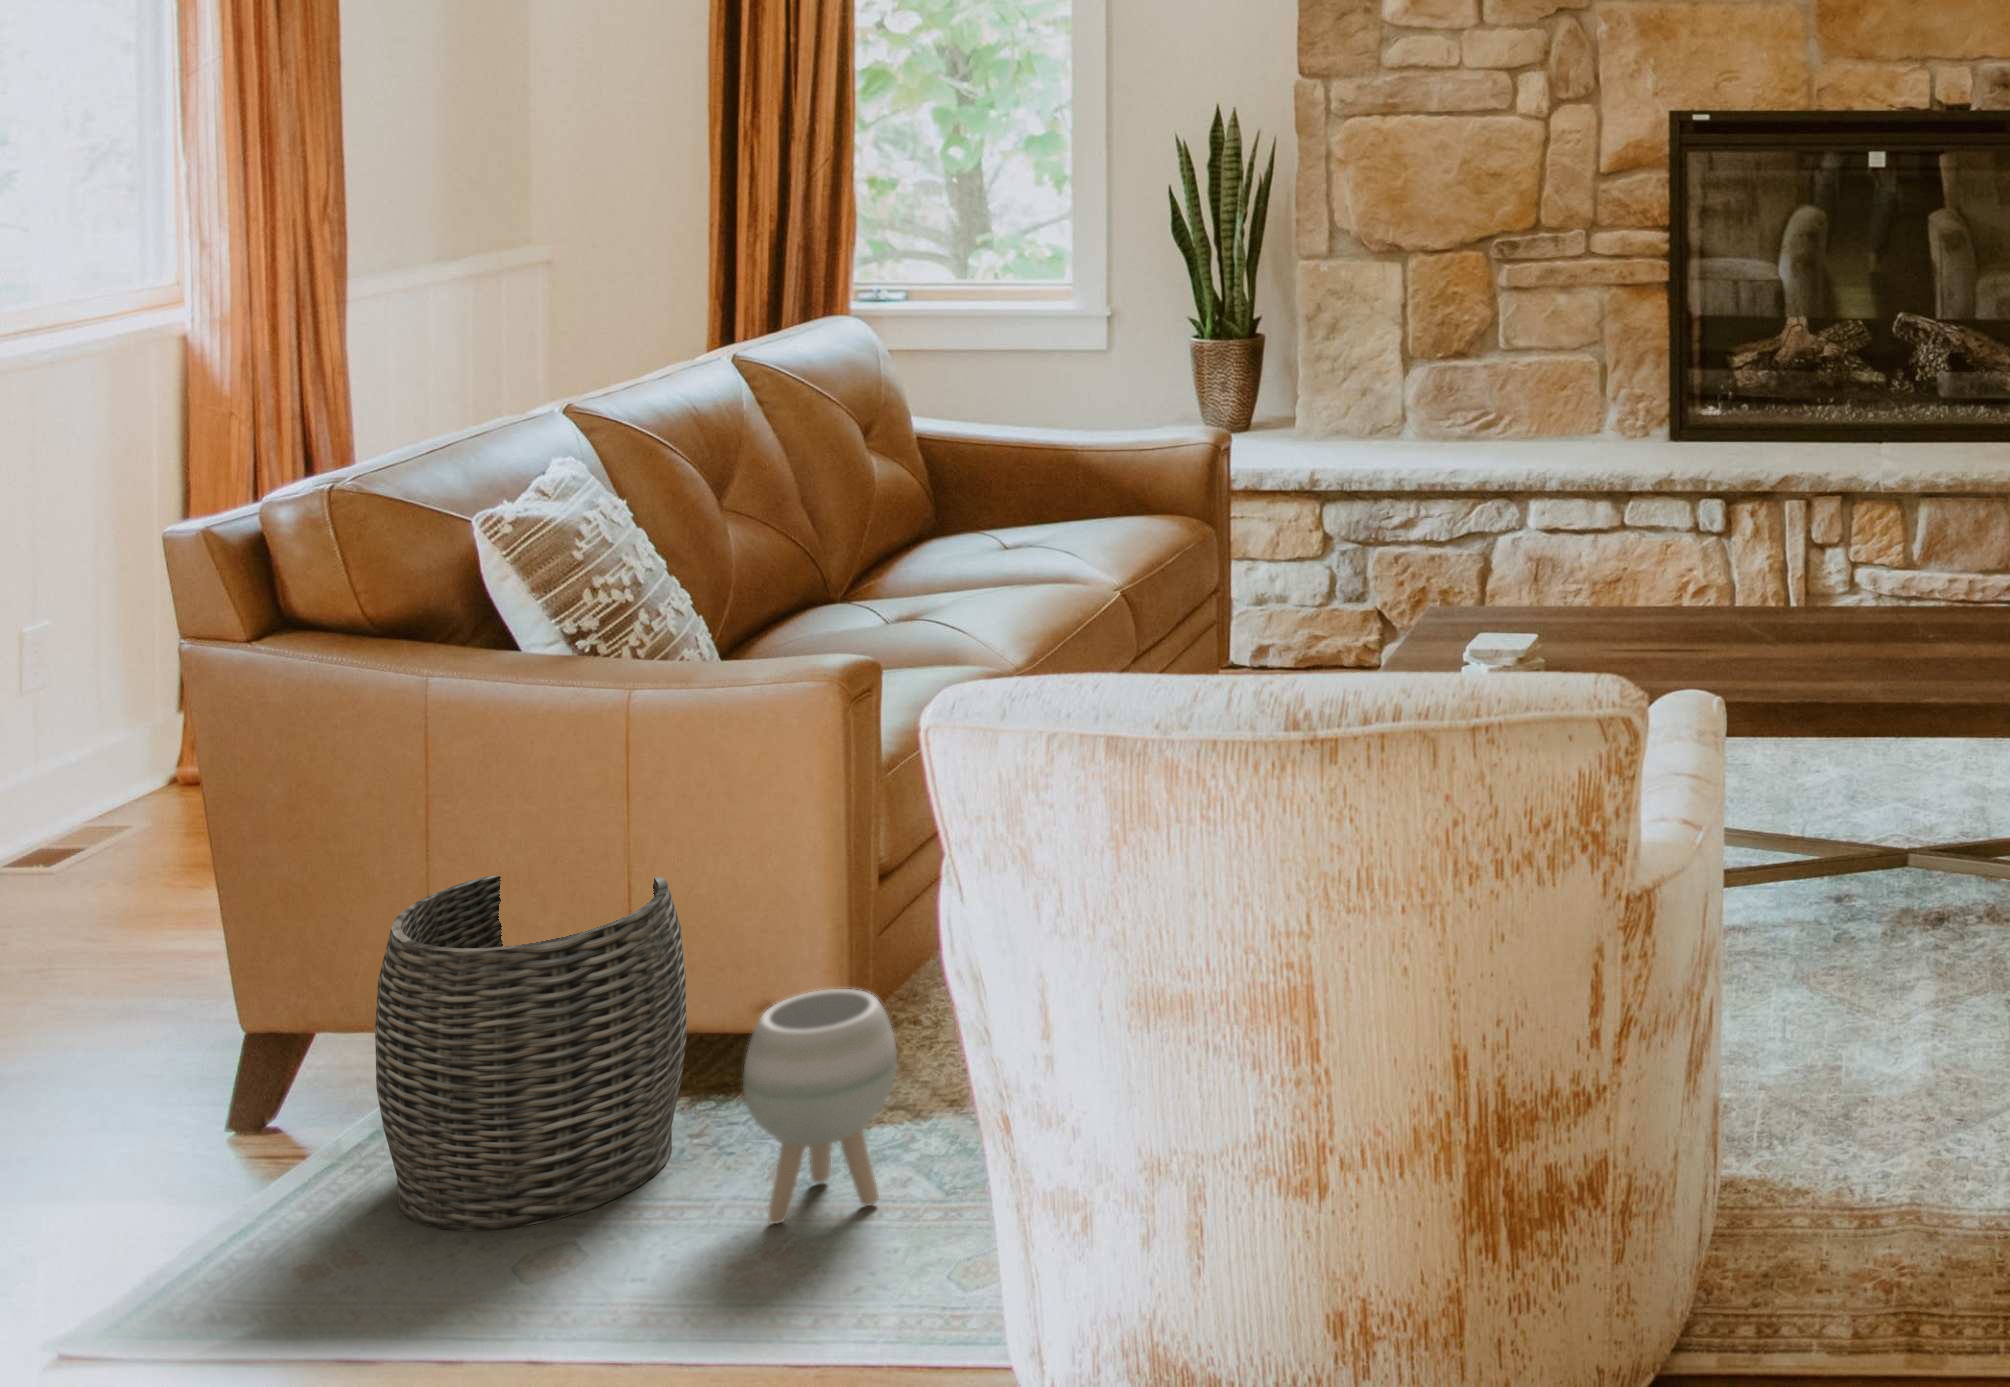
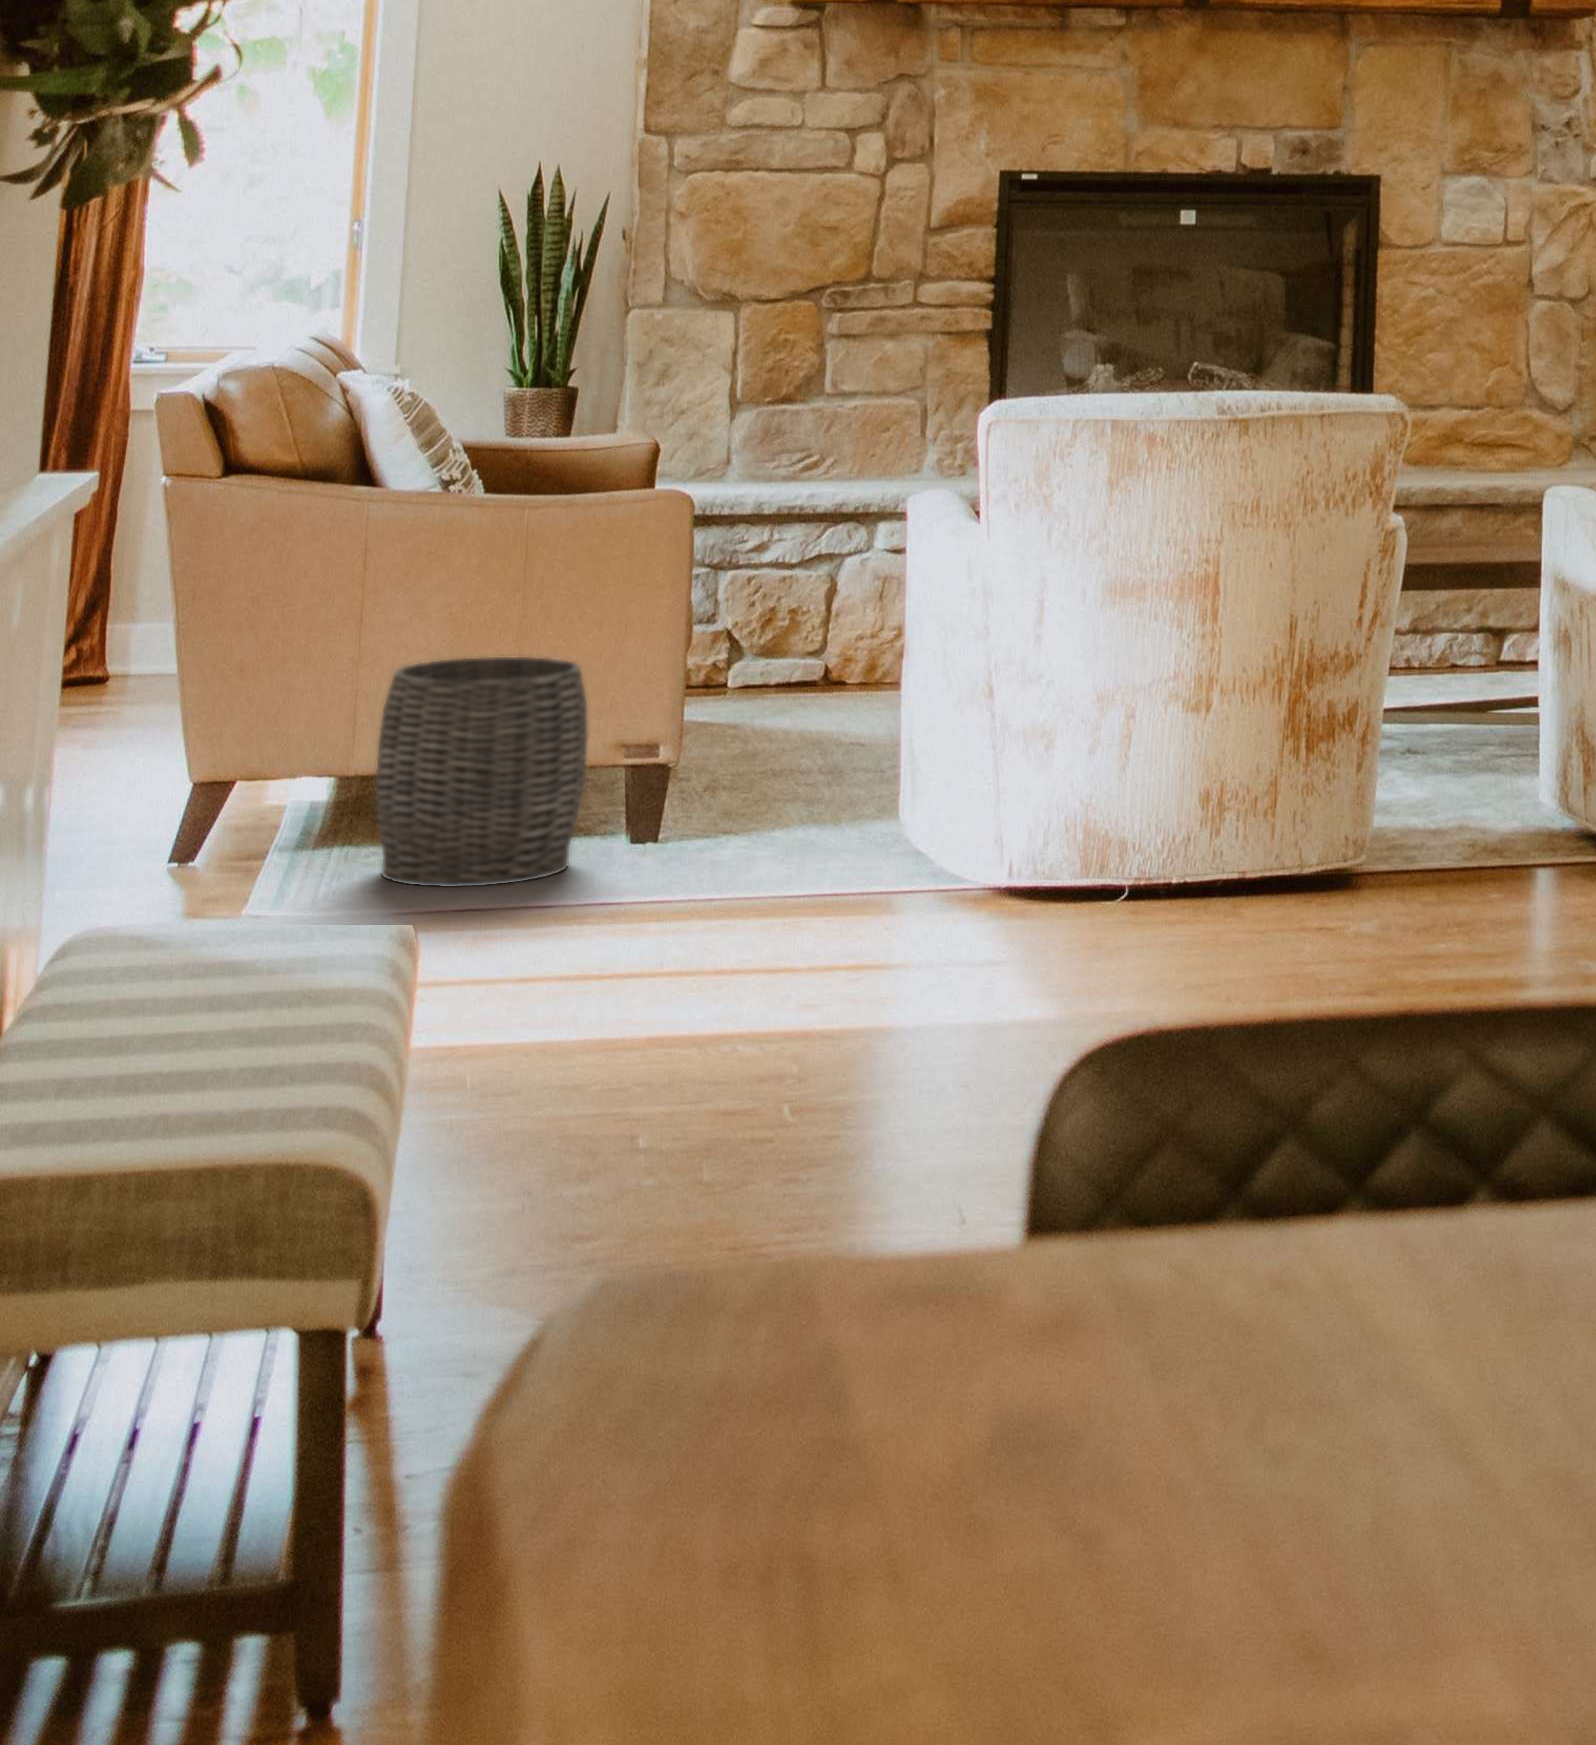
planter: present [743,989,897,1224] -> none [669,721,772,873]

